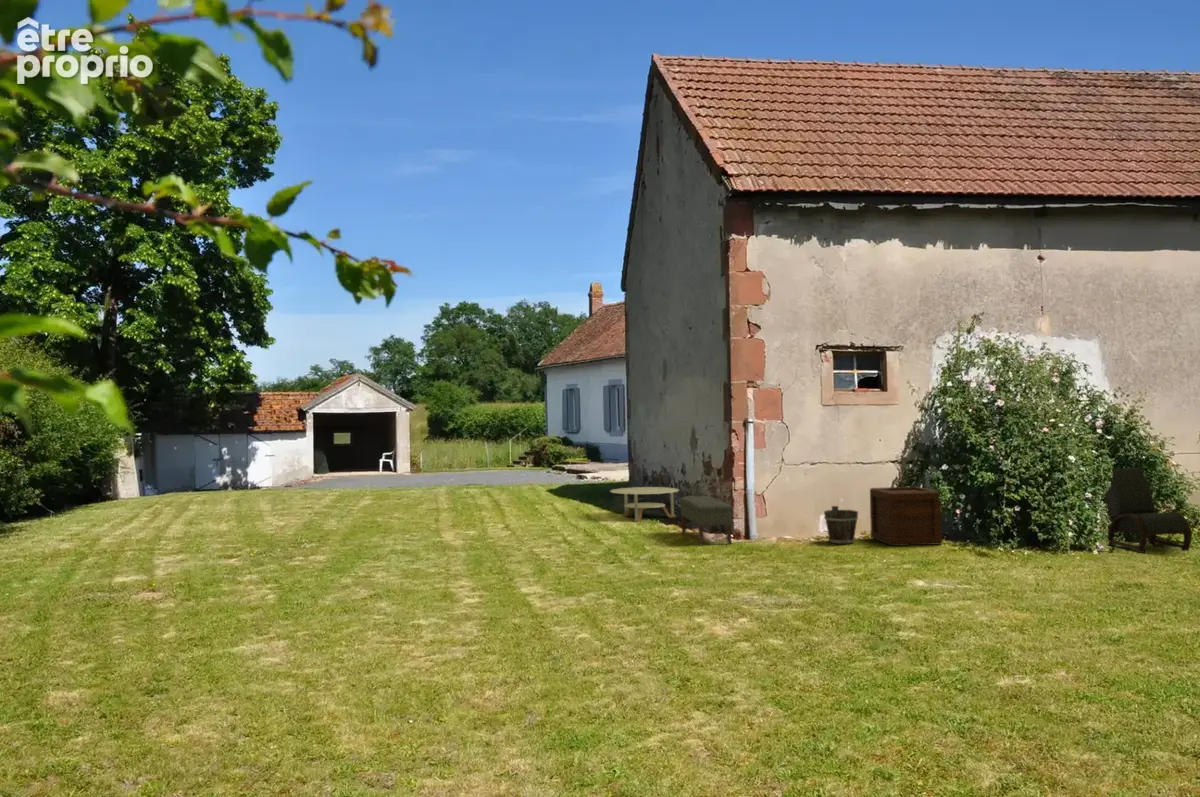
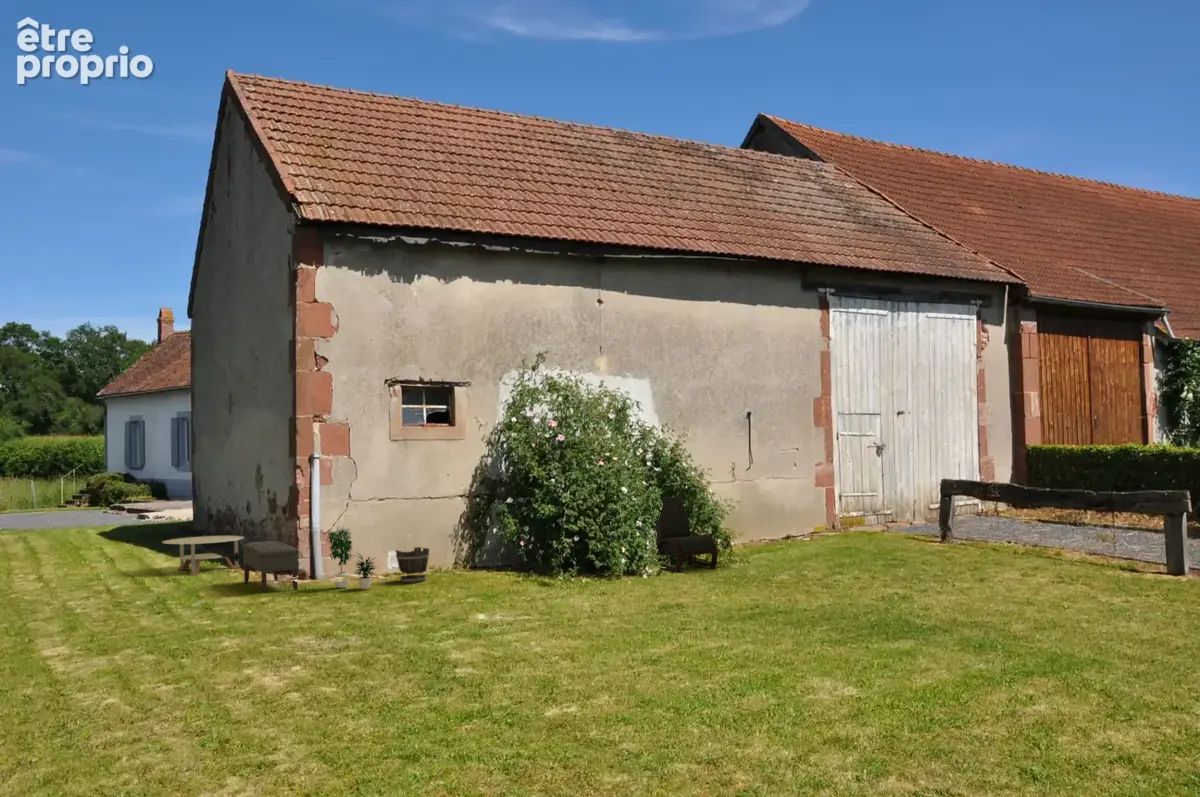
potted plant: none [758,484,809,548] -> present [327,528,375,589]
wooden crate: present [870,487,942,546] -> none [442,522,509,581]

